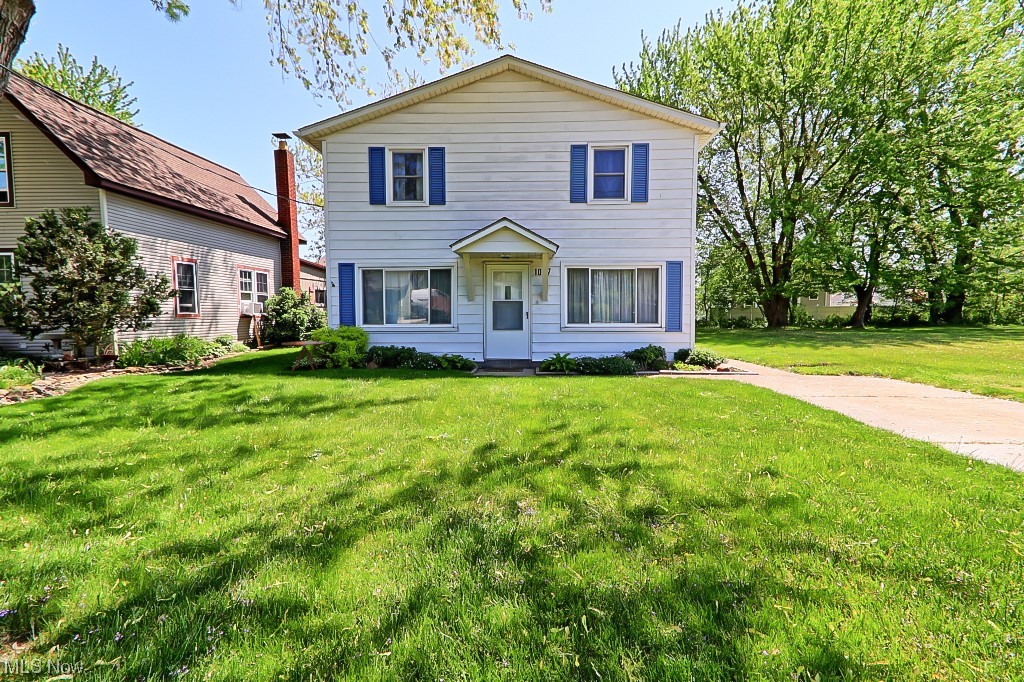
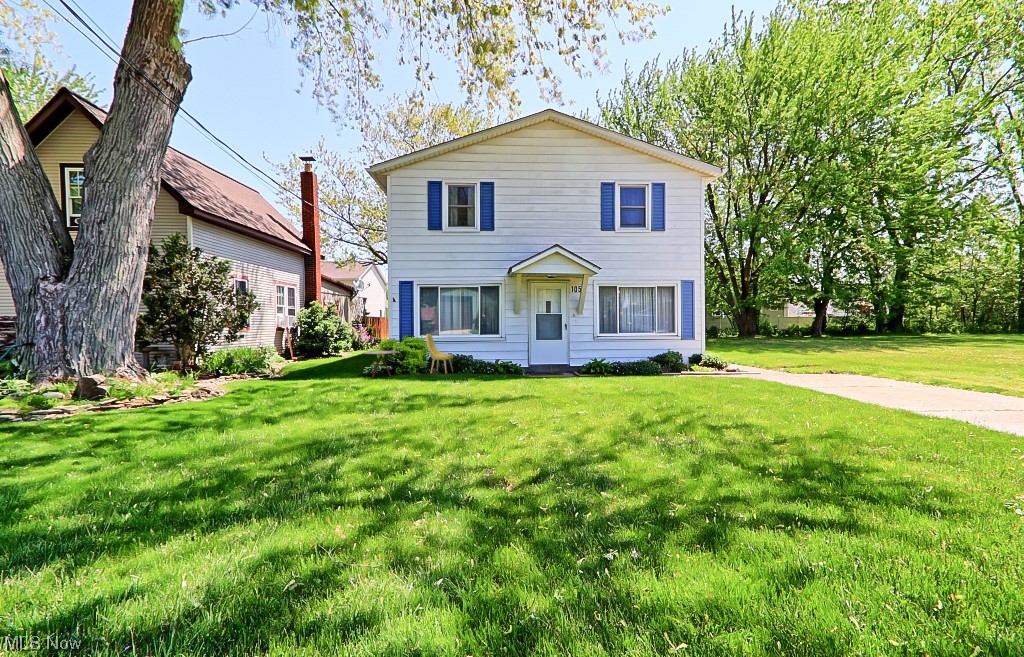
chair: none [359,323,392,368] -> present [426,334,453,373]

